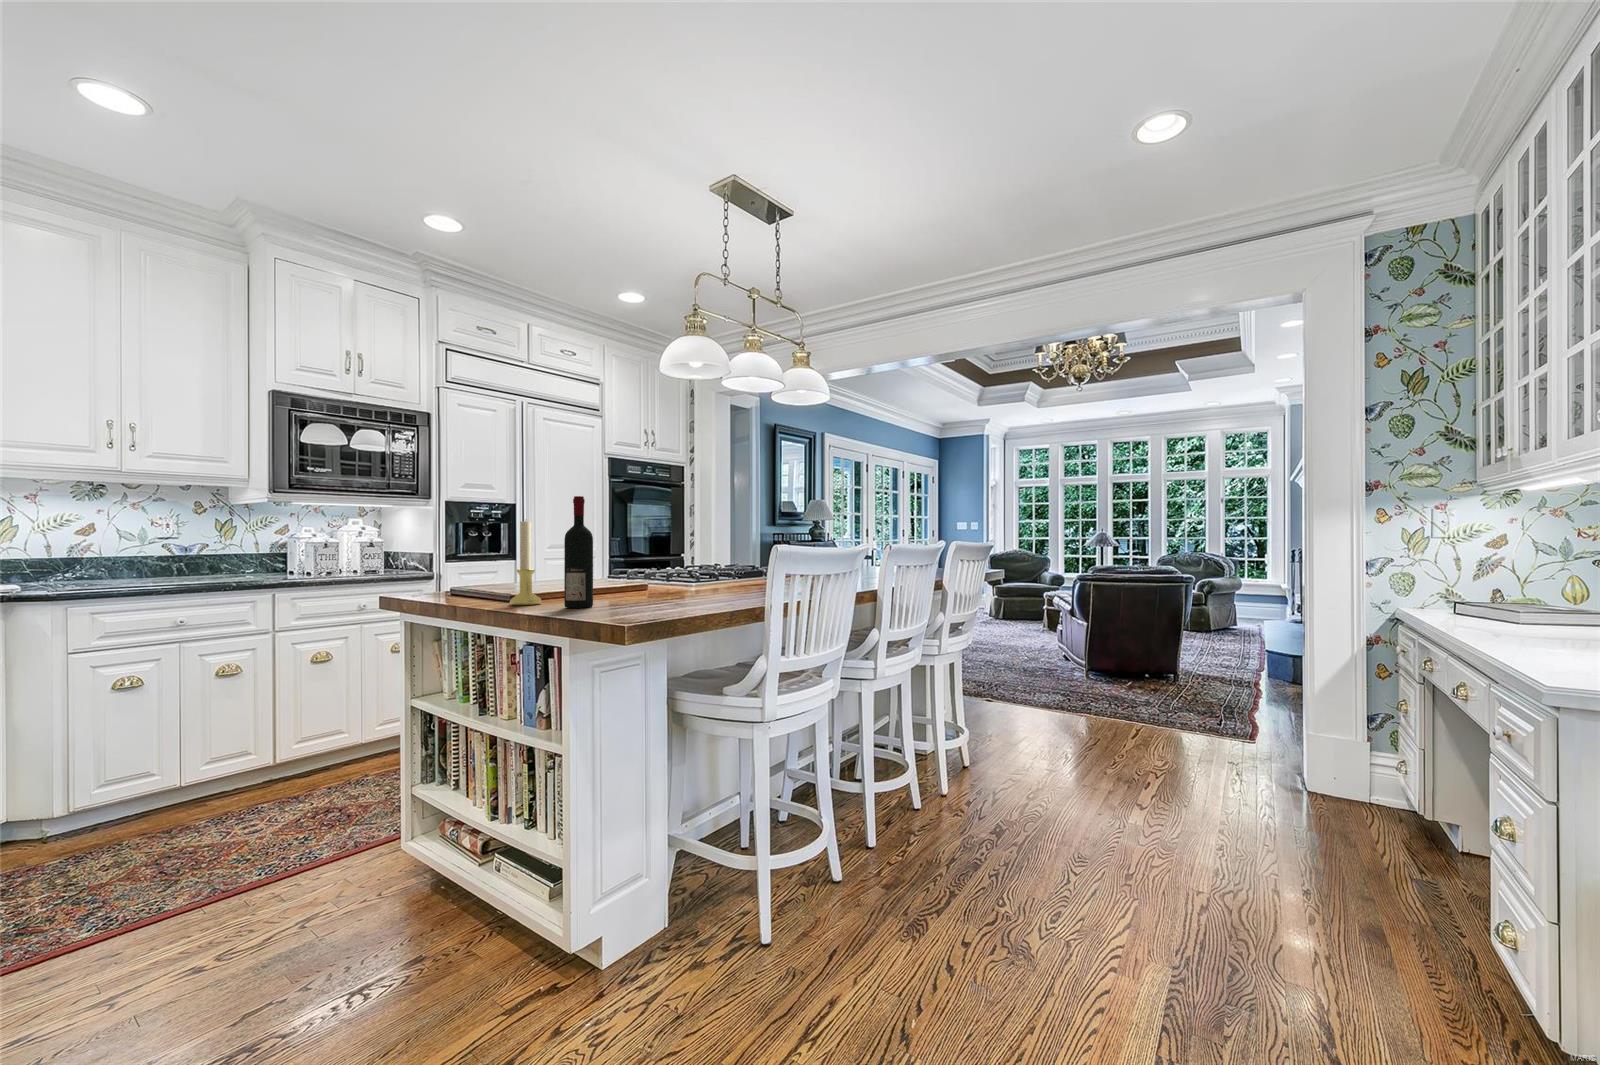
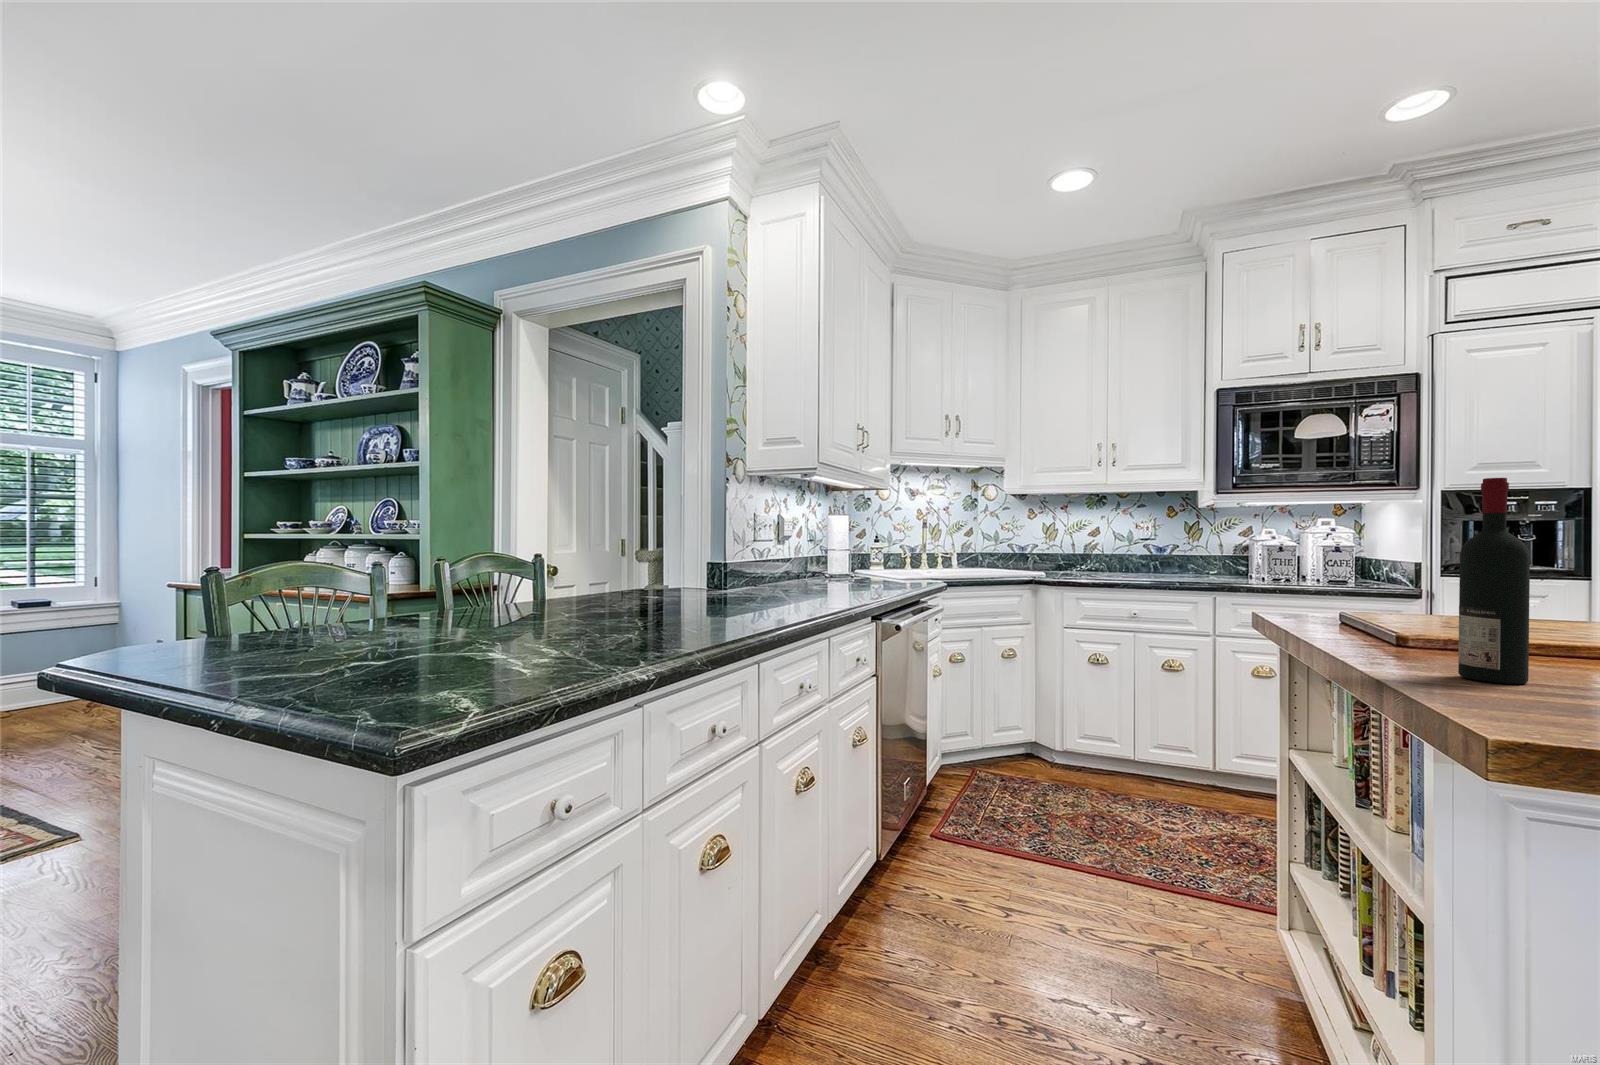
candle holder: present [510,521,541,605] -> none [1385,518,1449,660]

